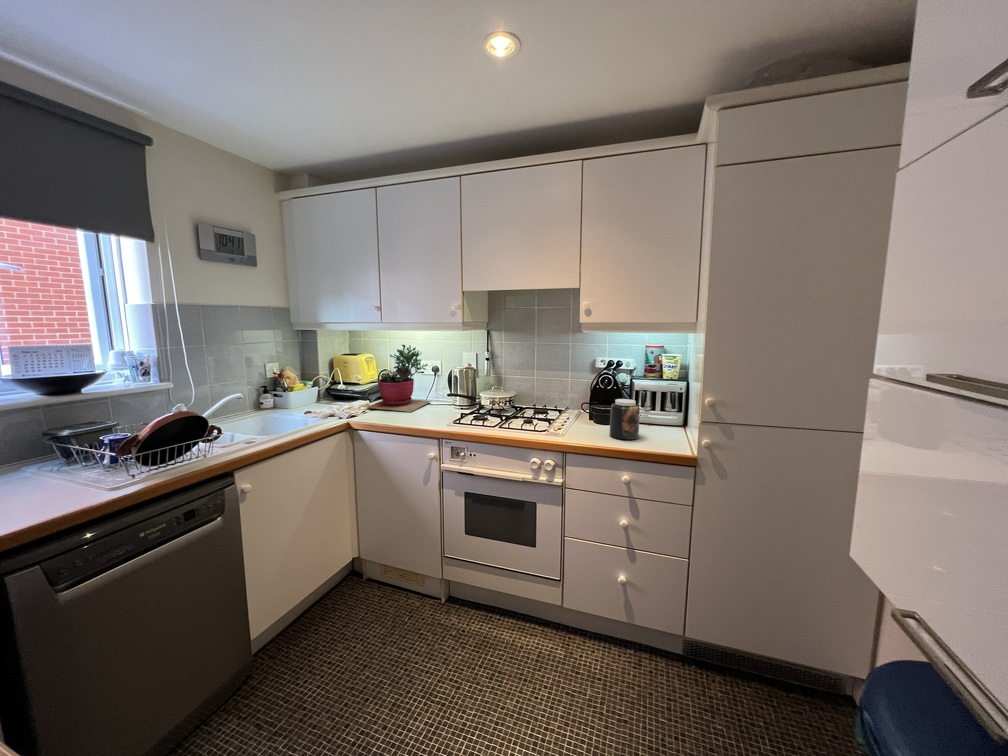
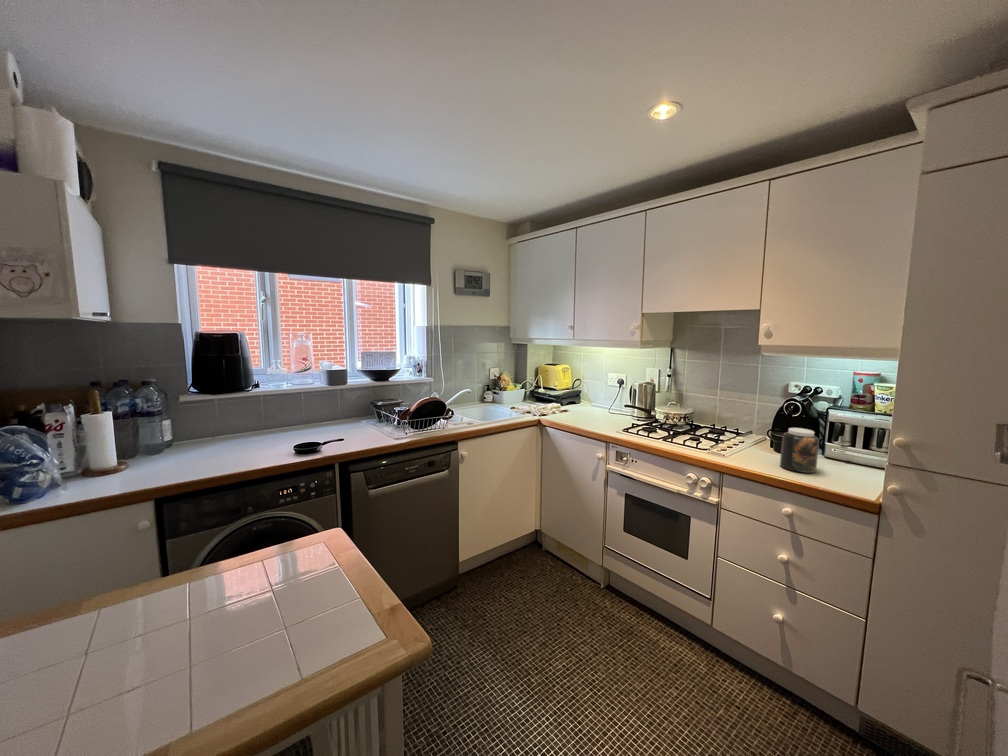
succulent plant: present [366,345,431,412] -> none [556,358,614,417]

